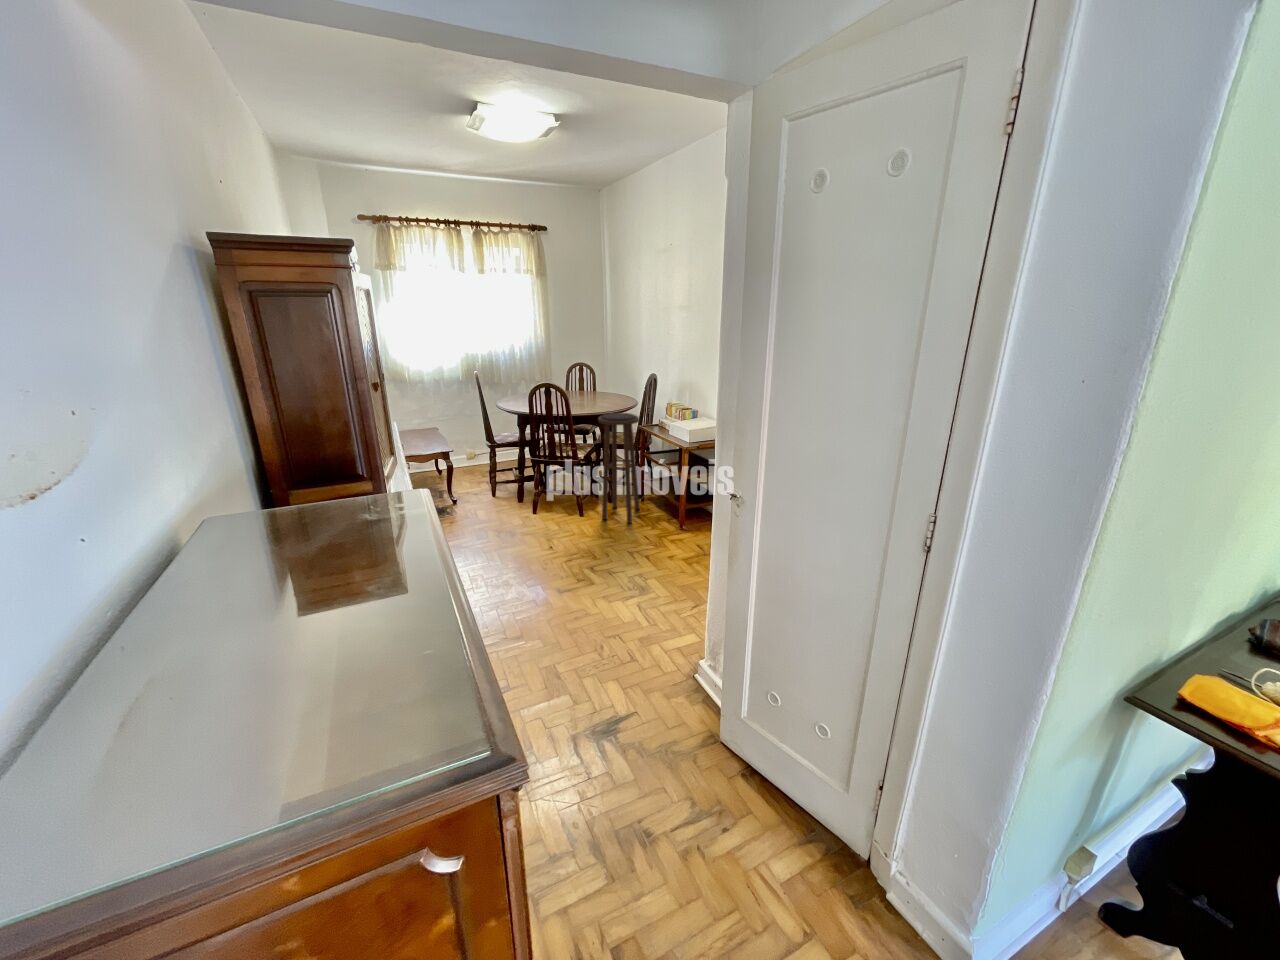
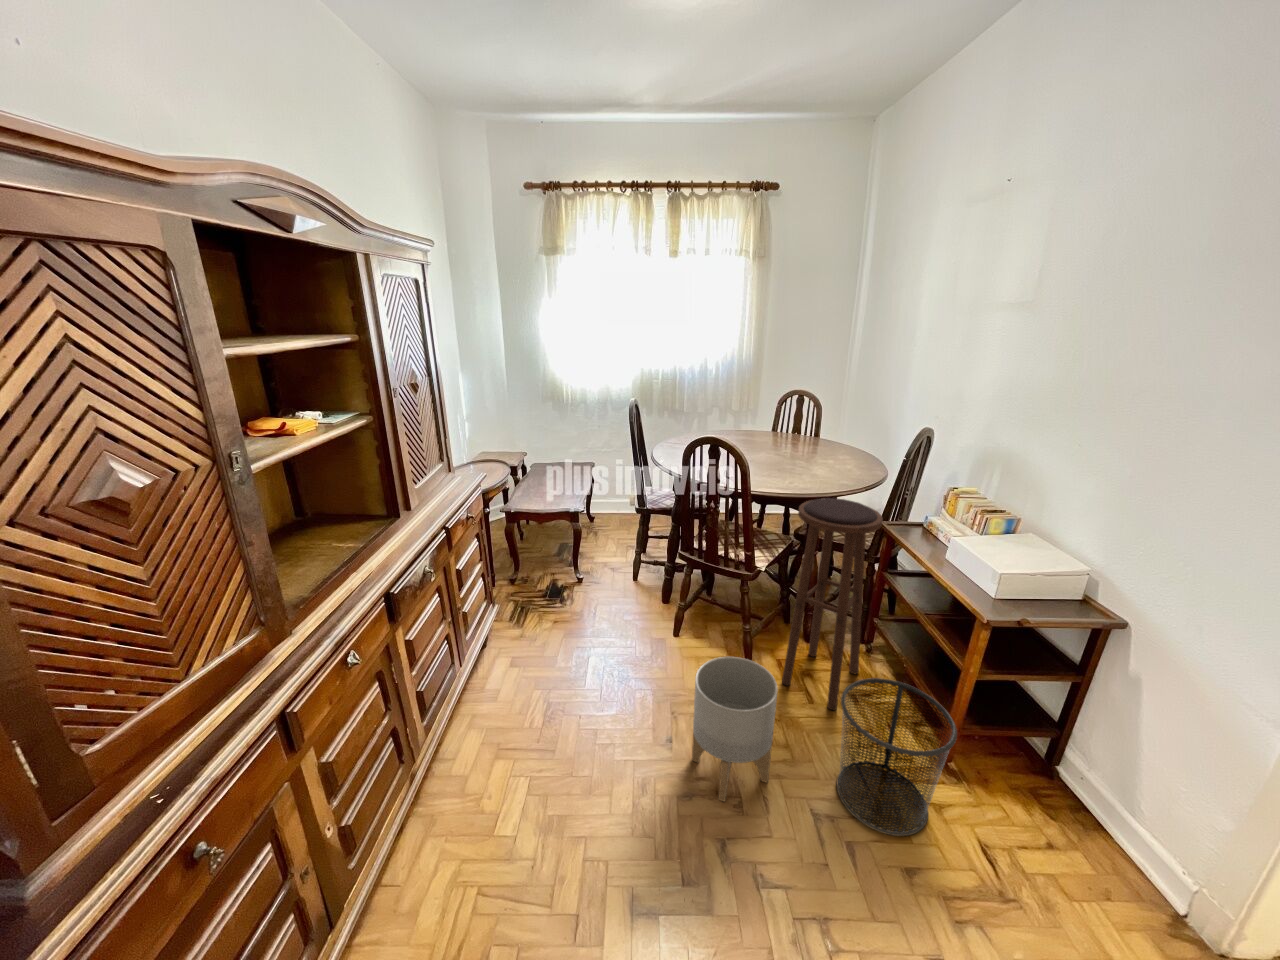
waste bin: none [633,488,681,551] -> present [837,678,957,836]
planter: none [565,493,607,559] -> present [692,657,778,801]

